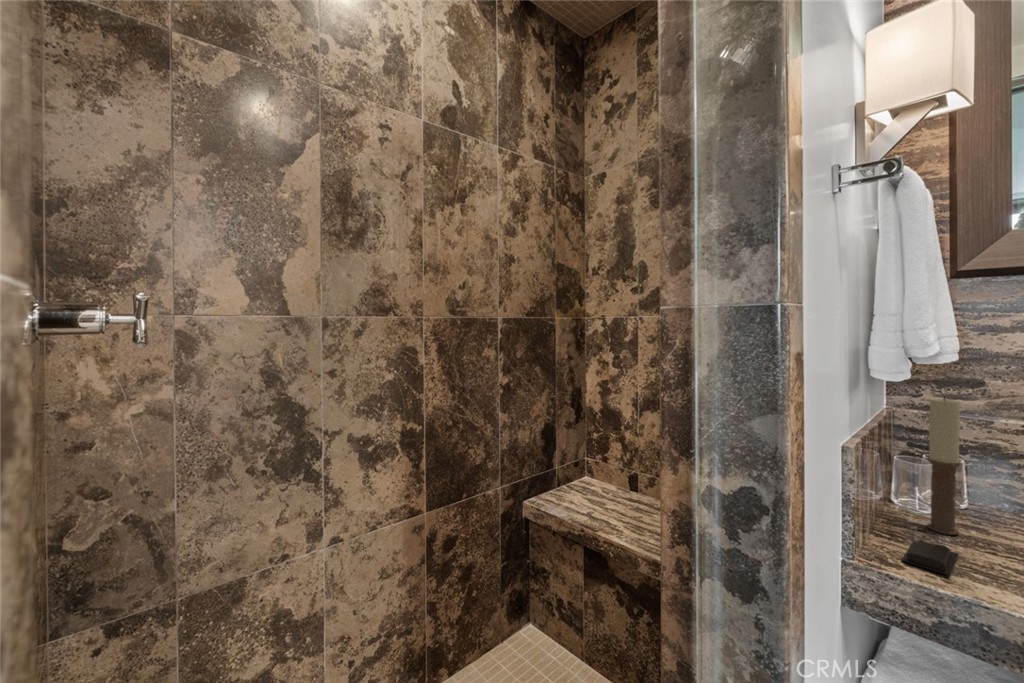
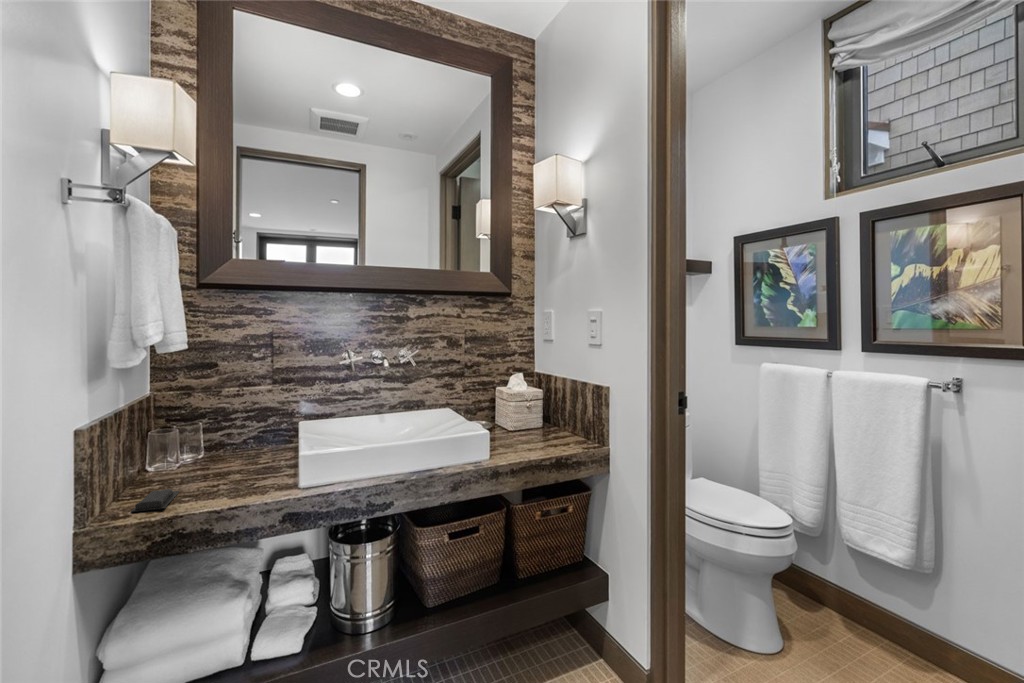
candle: present [927,397,961,535] -> none [166,378,188,481]

